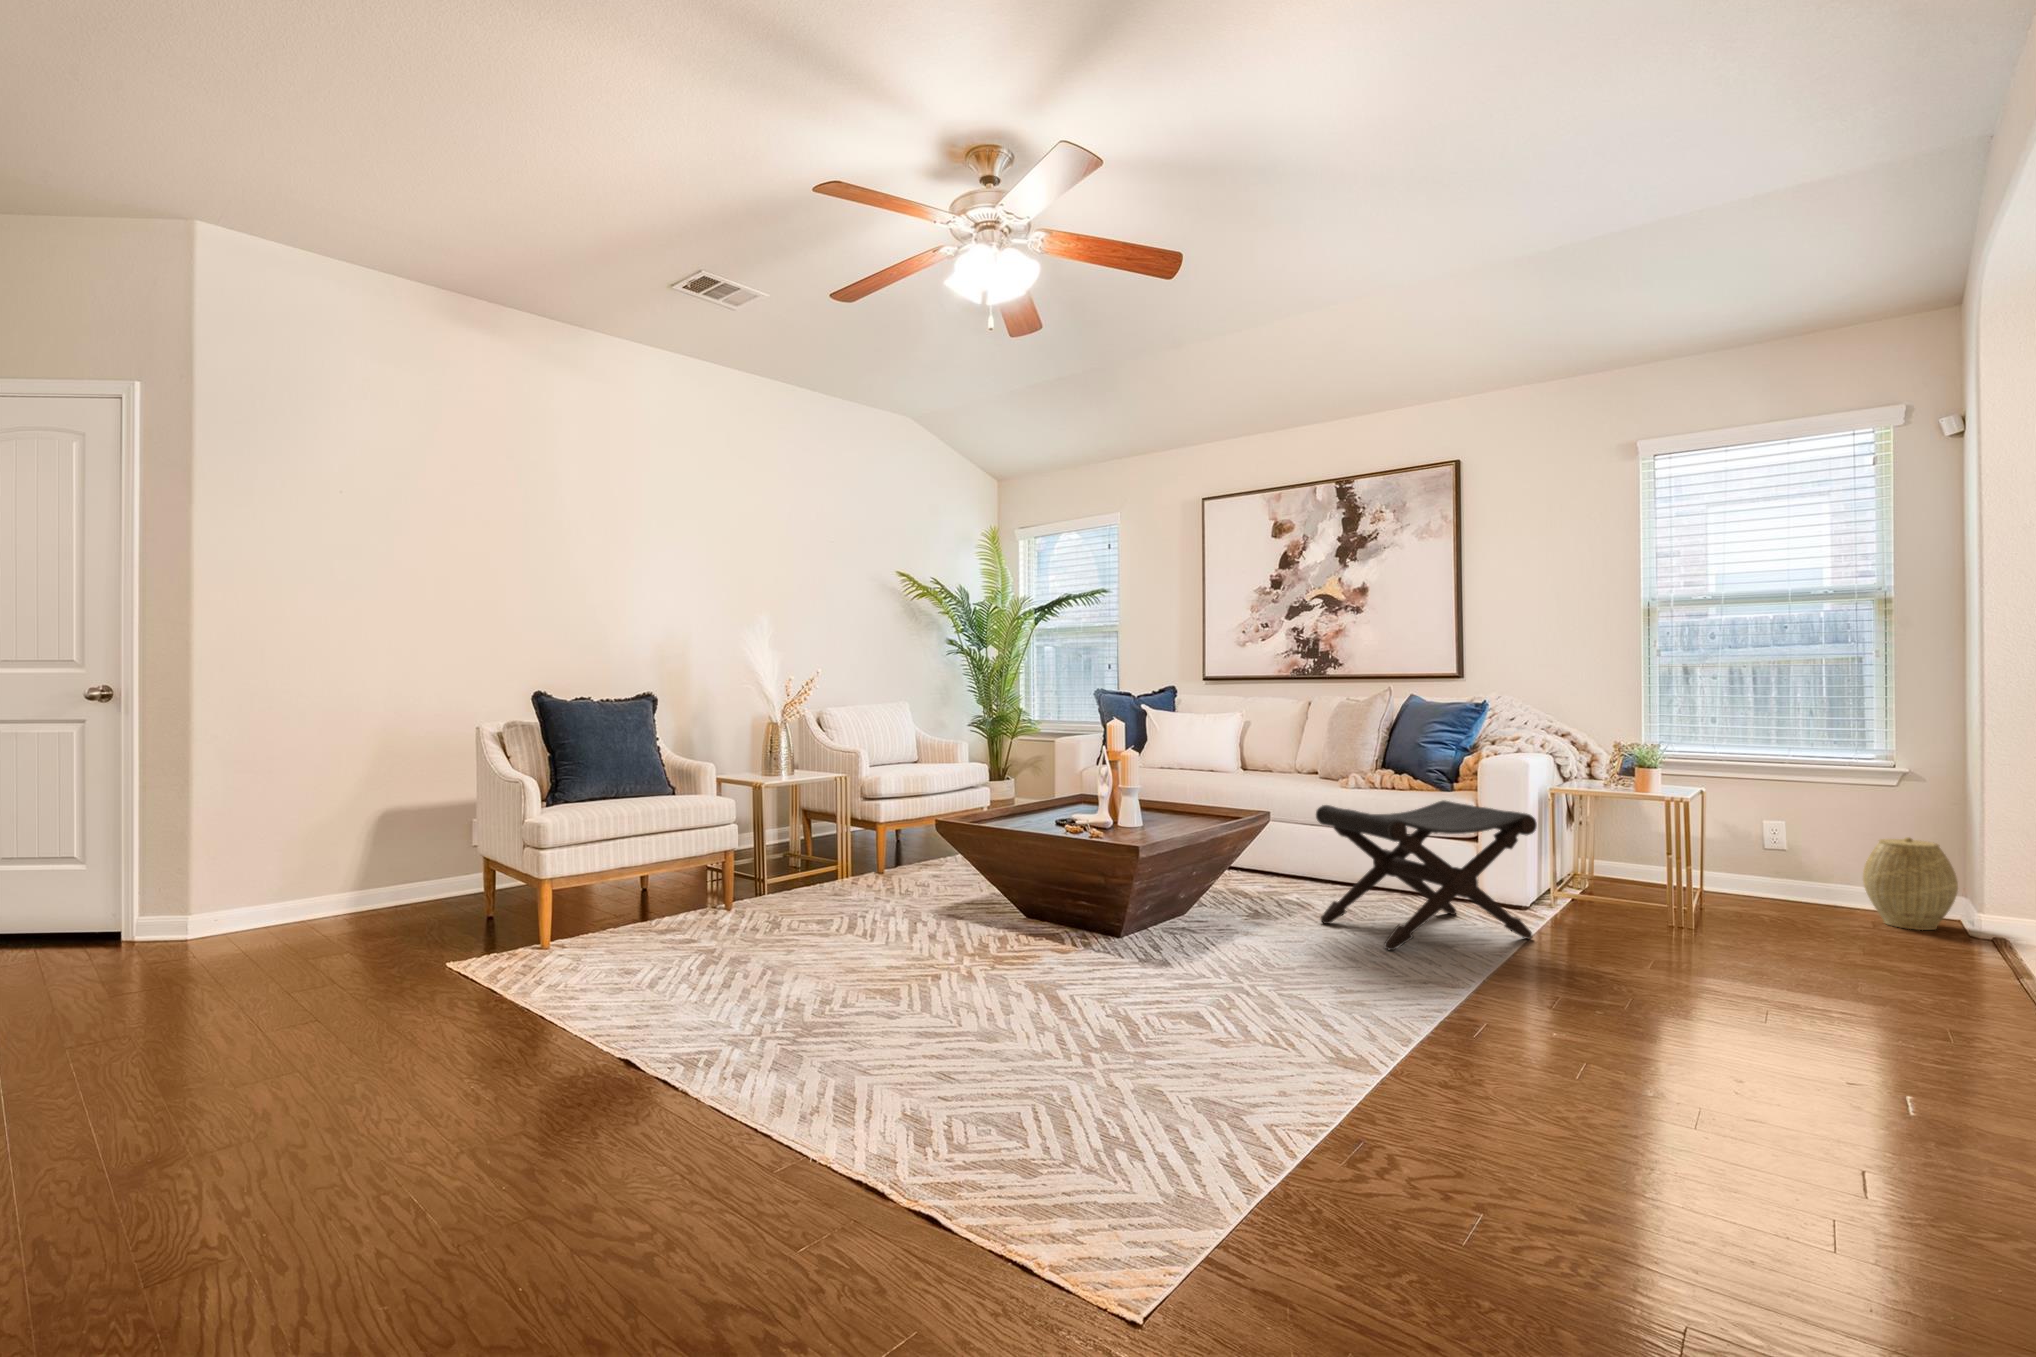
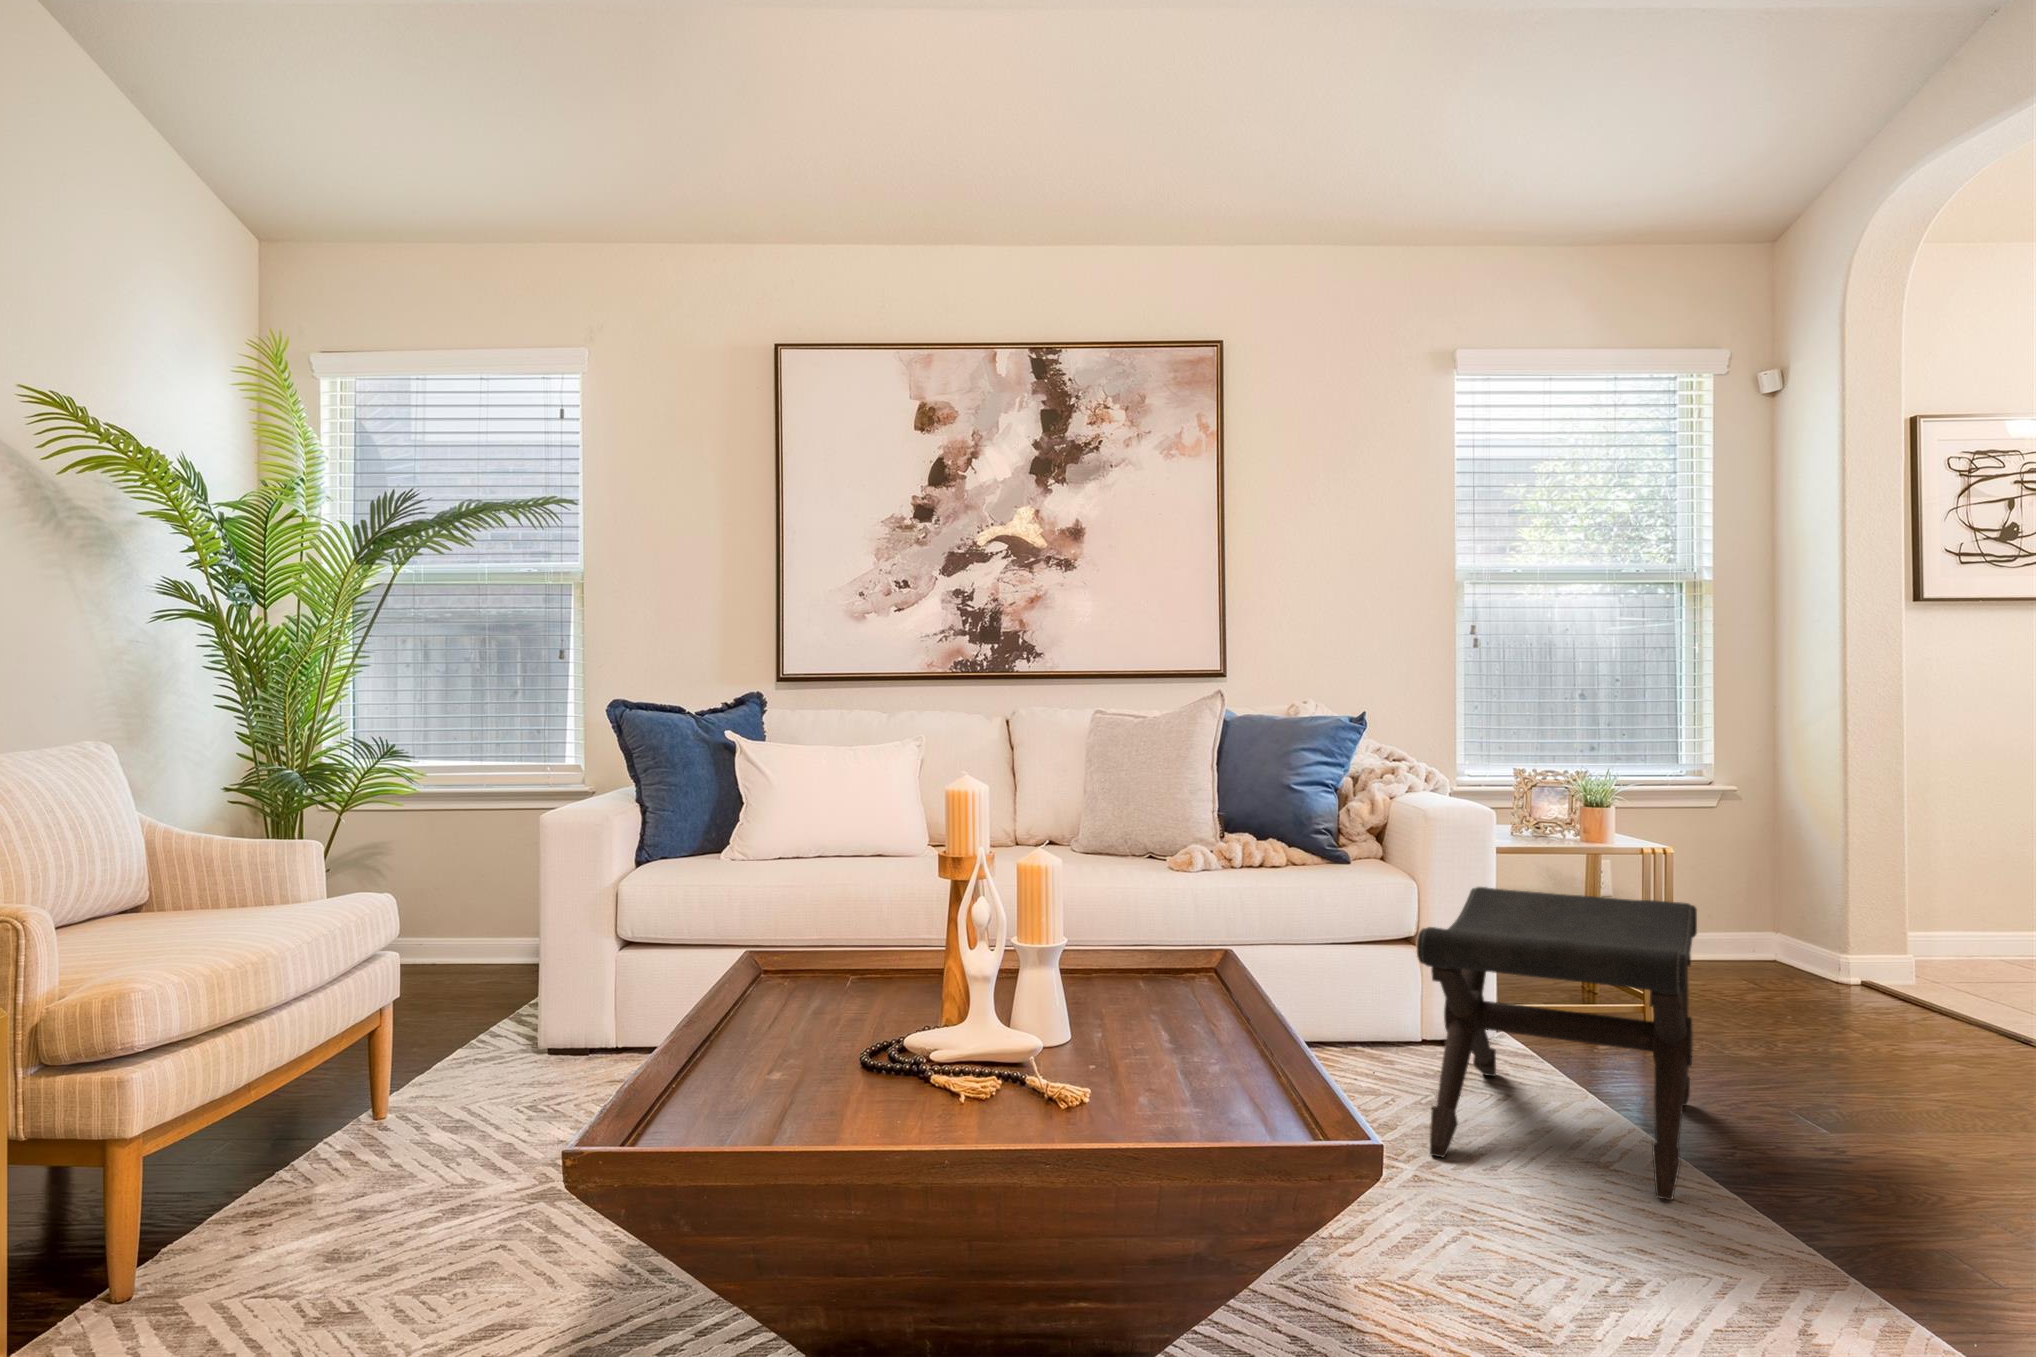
woven basket: present [1863,837,1958,930] -> none [1737,867,1836,977]

